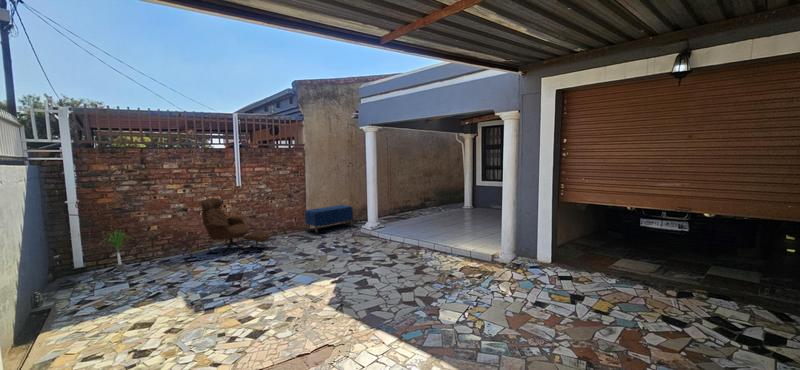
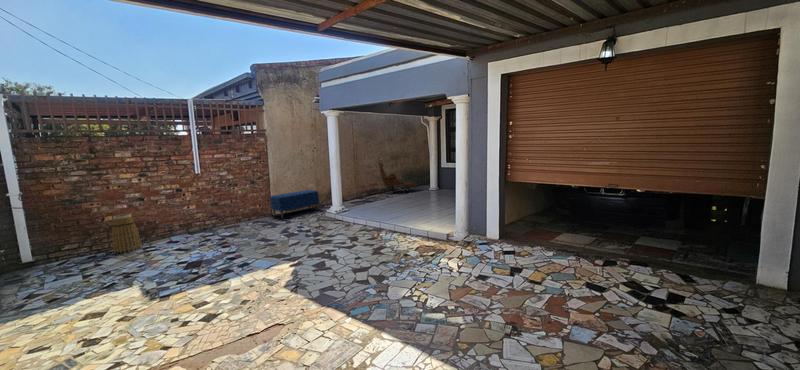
lounge chair: present [201,198,271,253] -> present [379,162,416,194]
basket: none [156,224,183,263] -> present [112,214,142,253]
potted plant: present [108,232,125,271] -> none [47,218,90,264]

